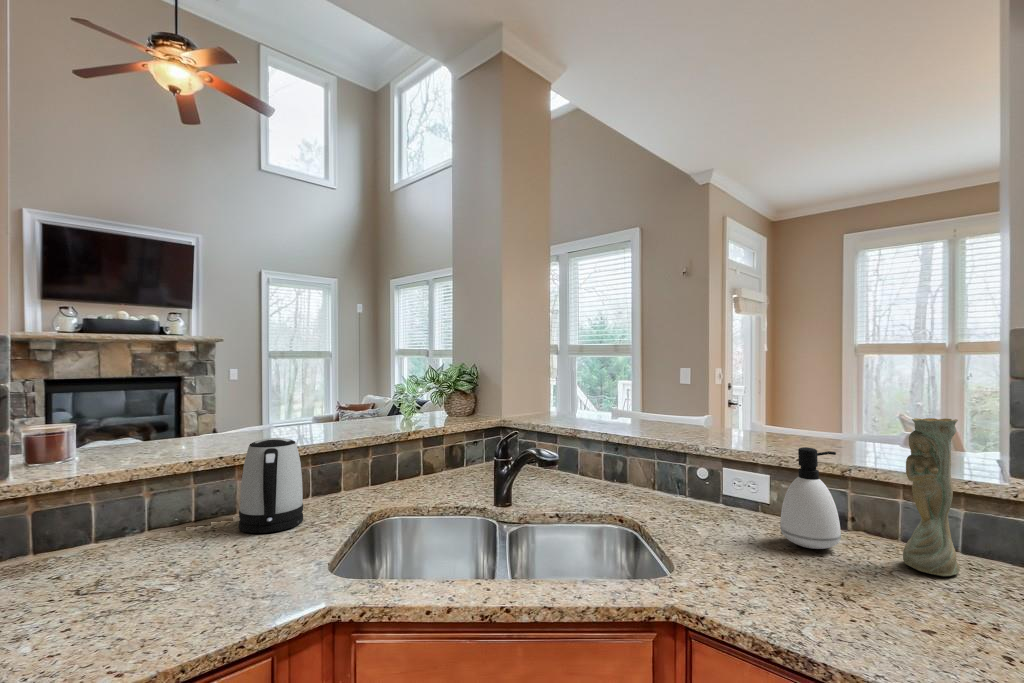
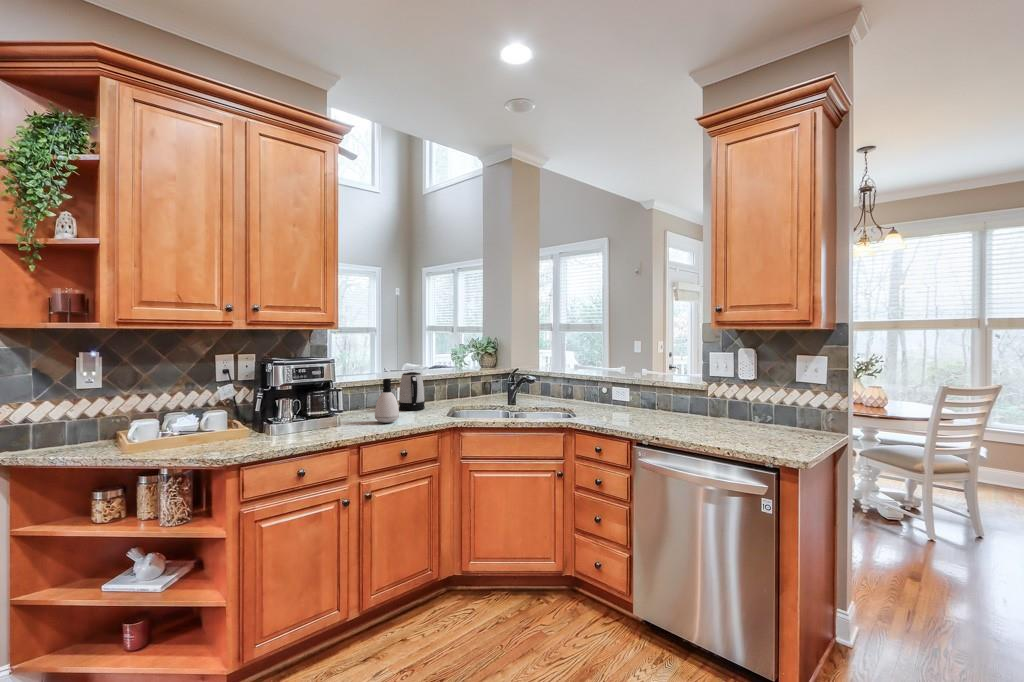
vase: present [903,418,960,576] -> none [665,361,683,418]
soap dispenser: present [780,447,841,549] -> present [375,379,399,423]

